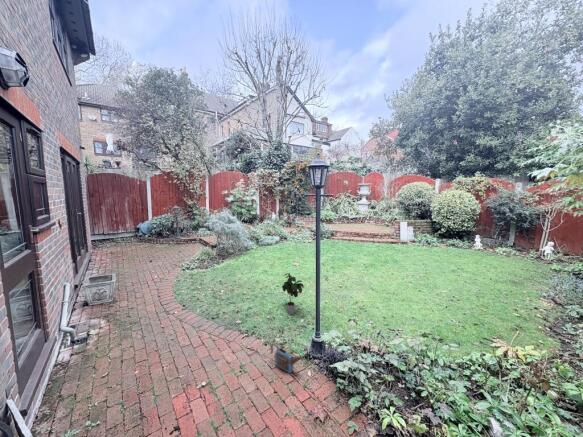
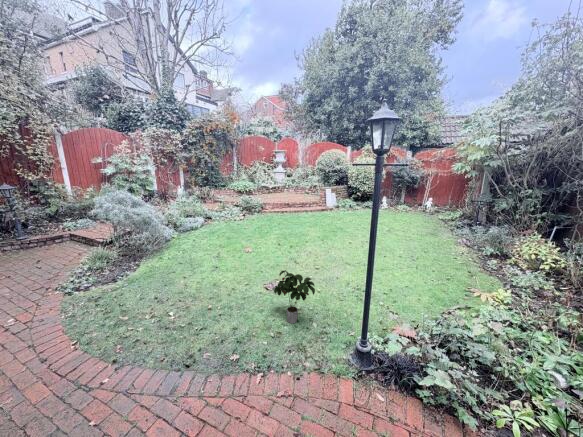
watering can: present [270,343,301,373] -> none [326,382,385,416]

